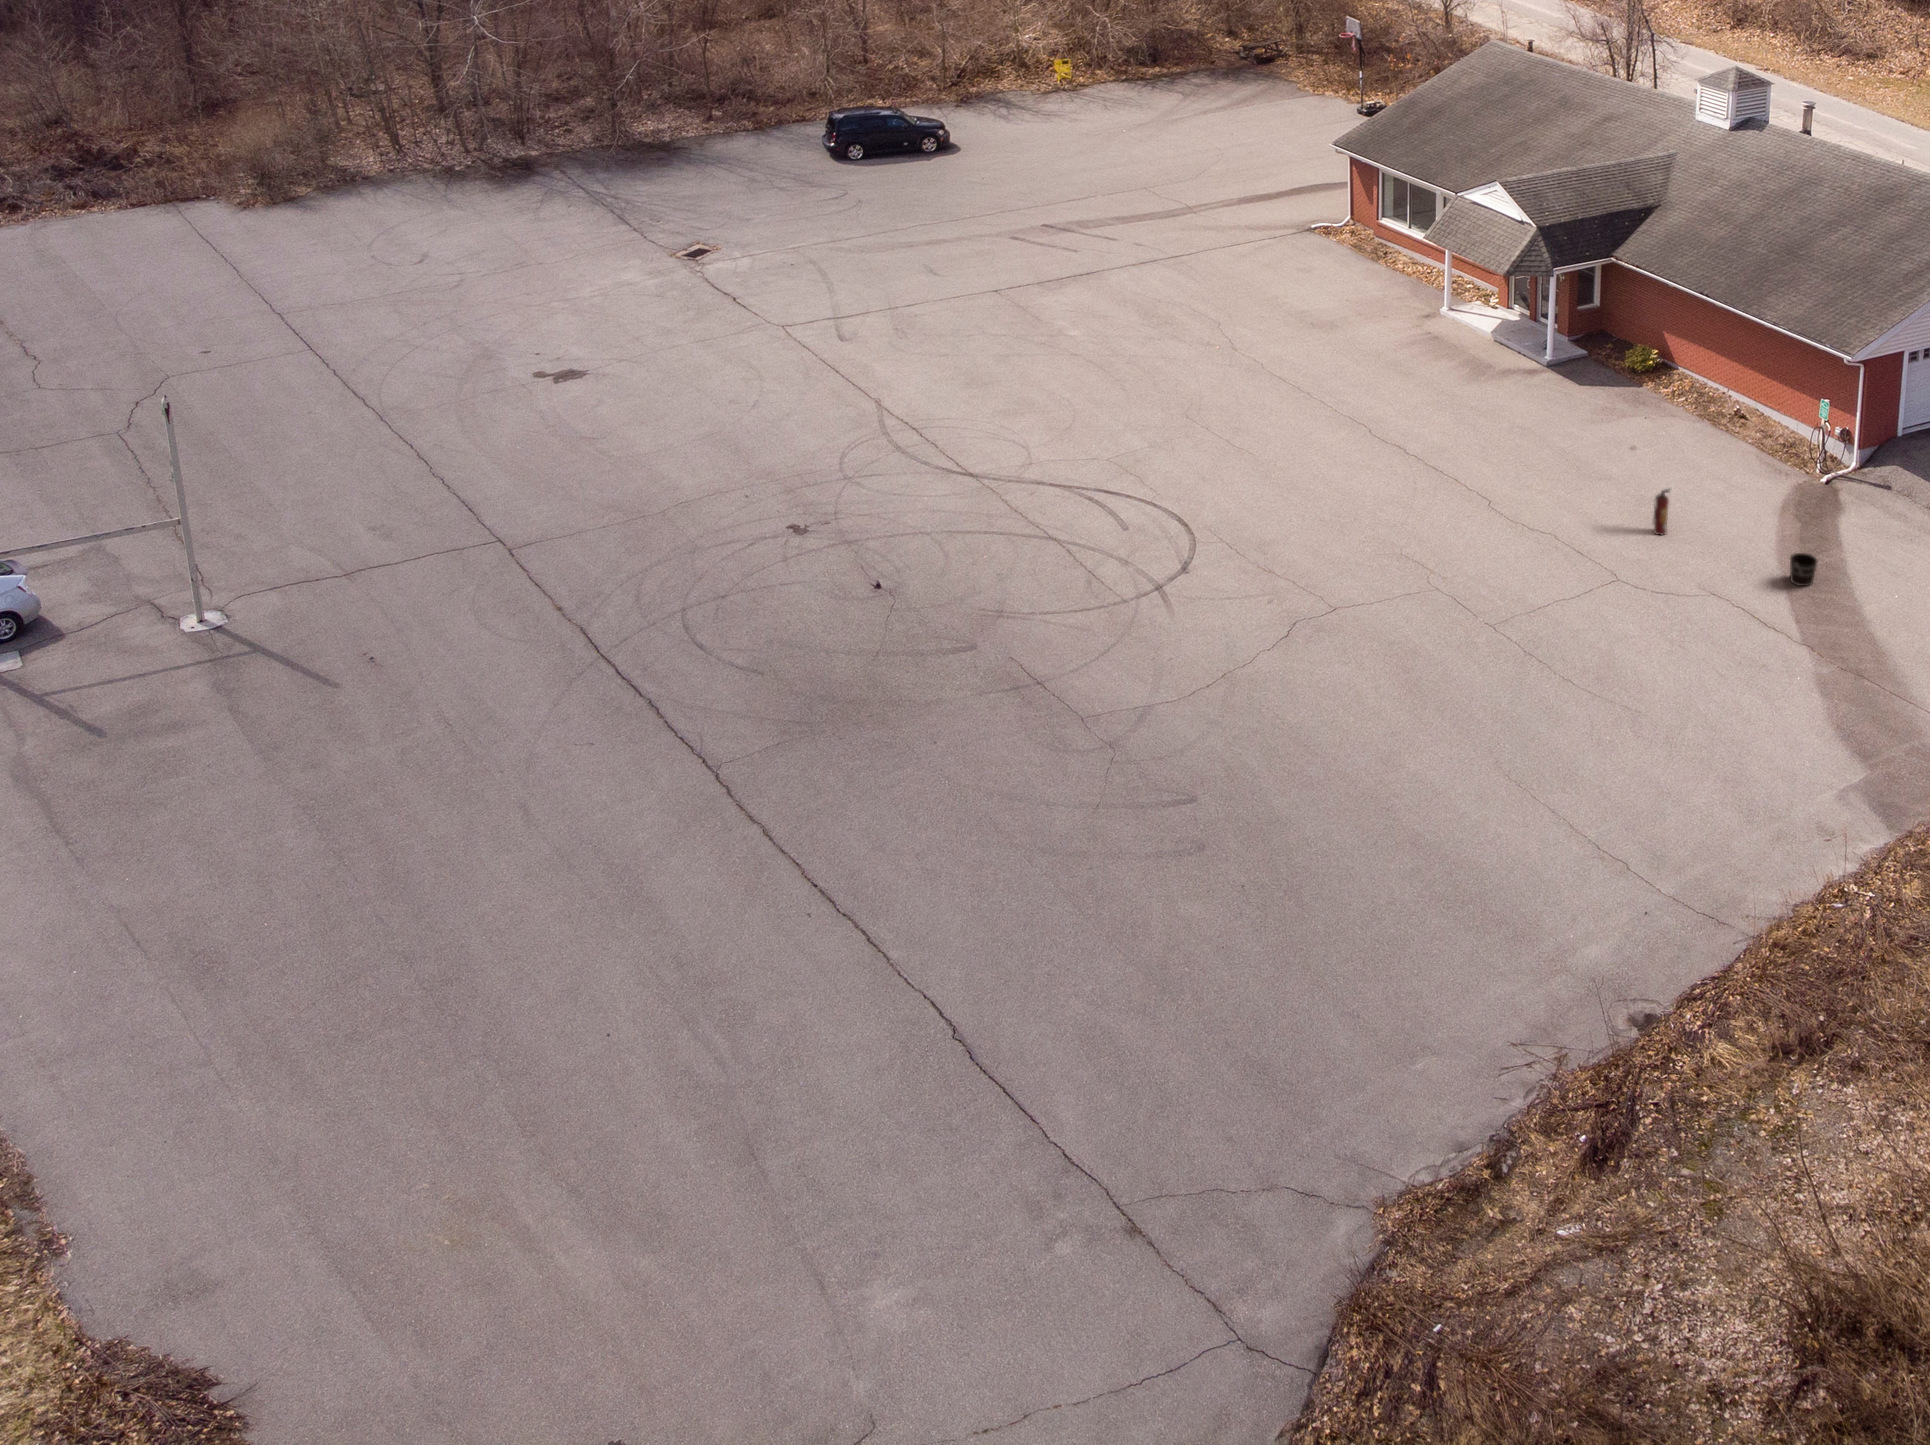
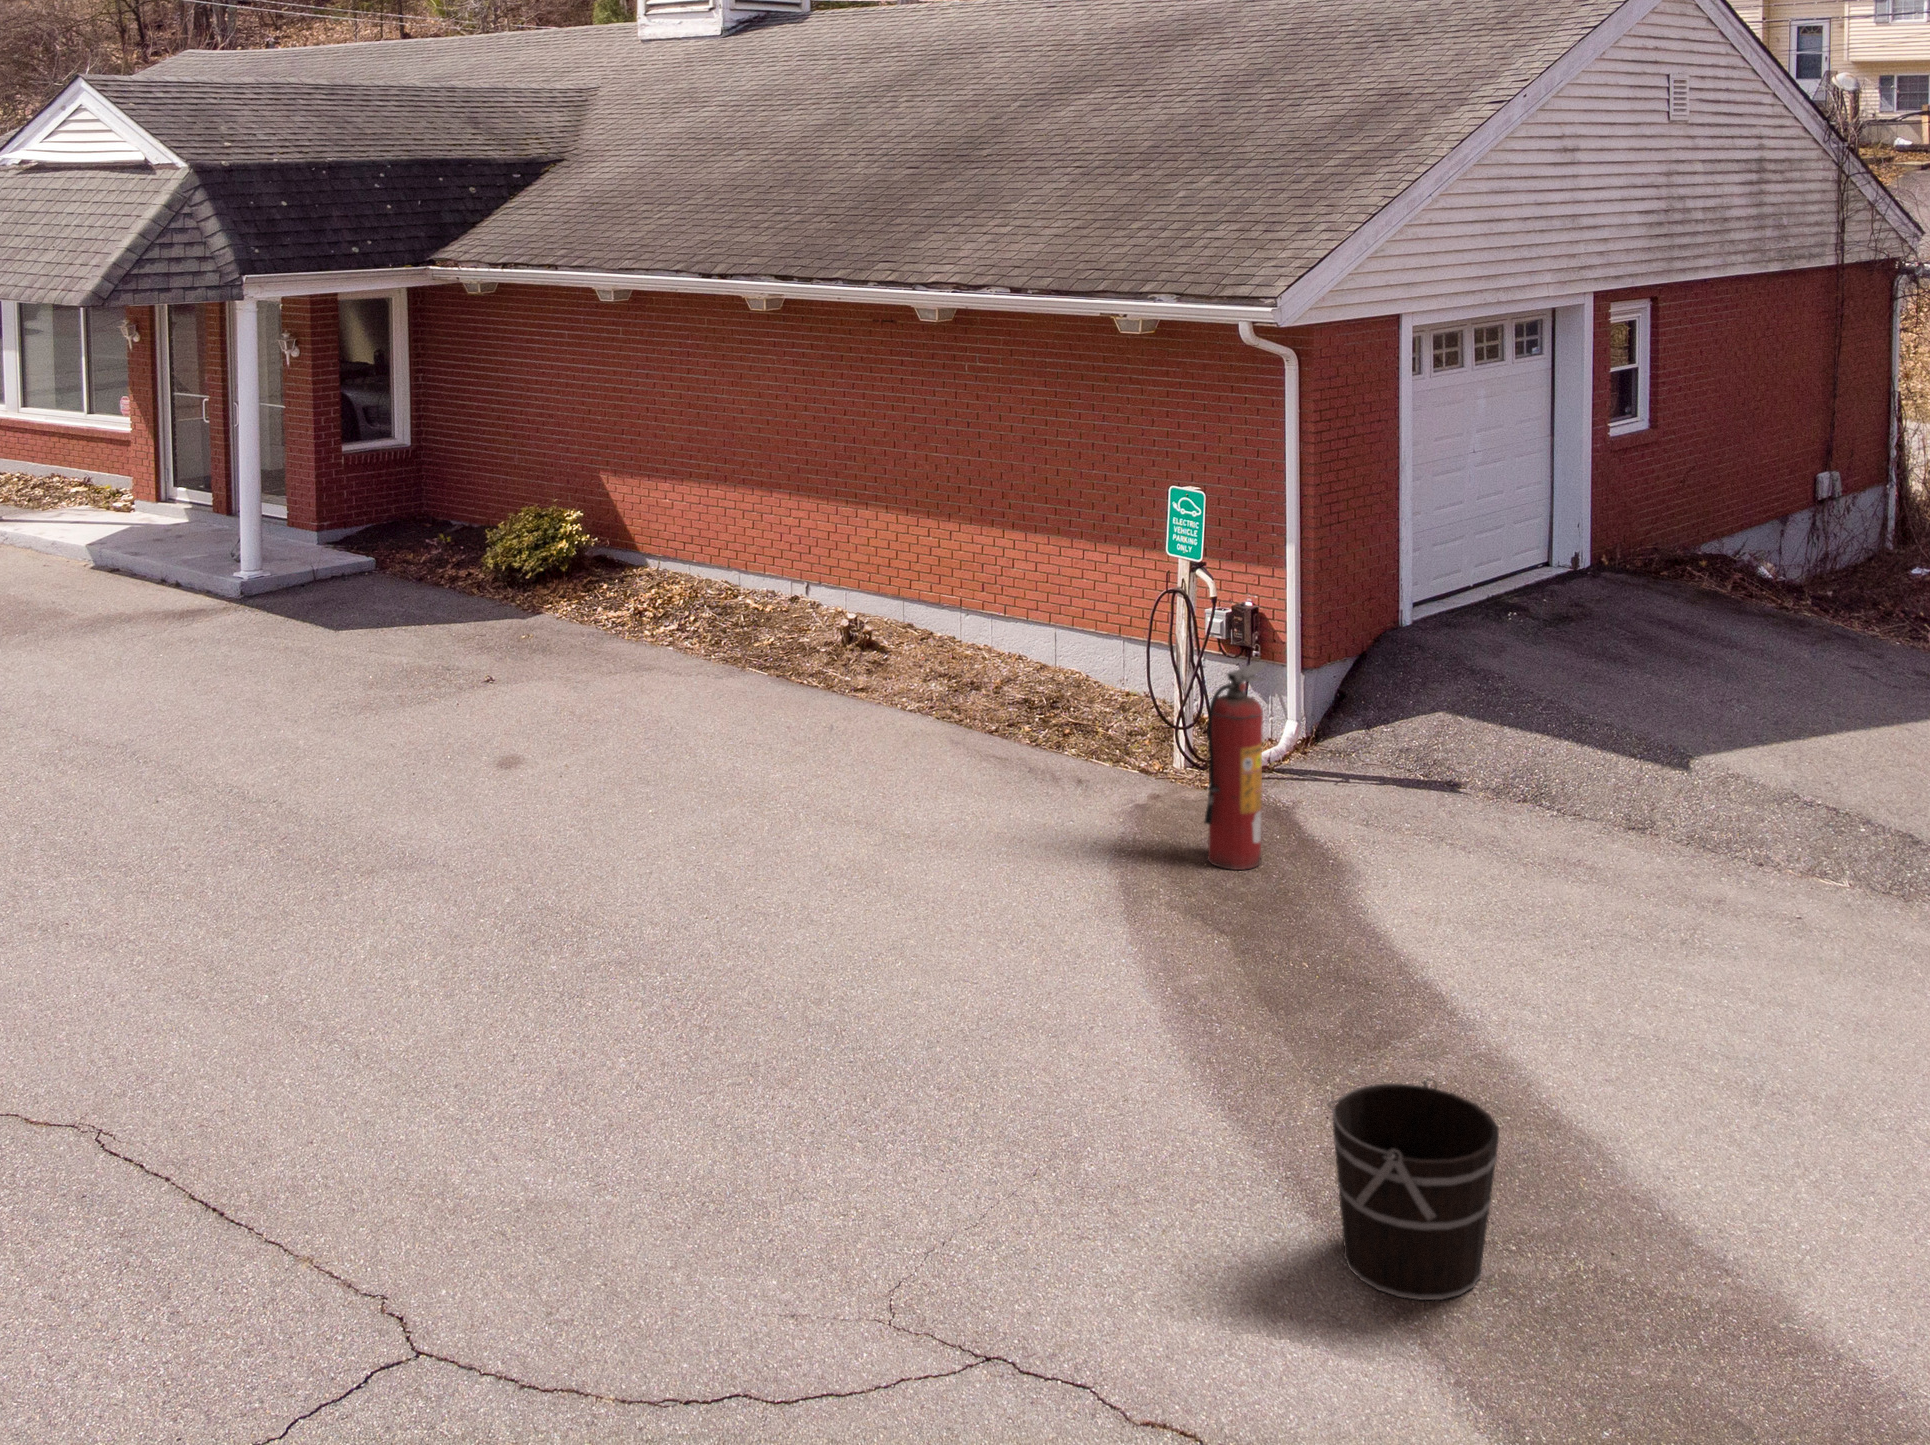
fire extinguisher: present [1653,489,1670,535] -> present [1204,662,1267,870]

